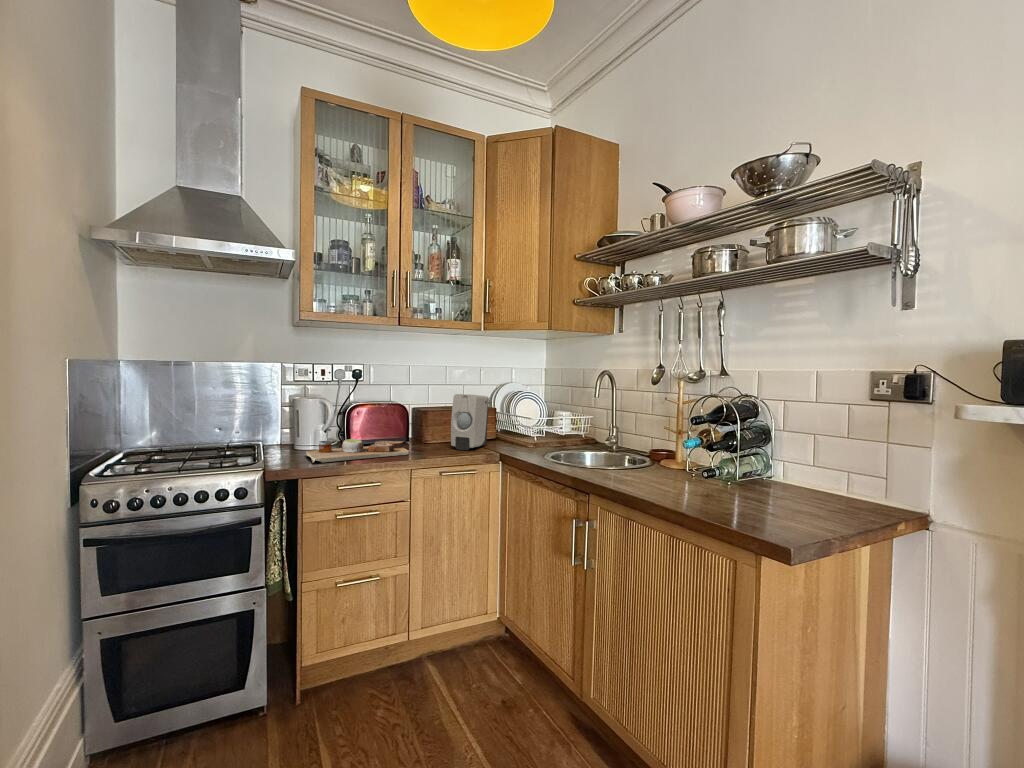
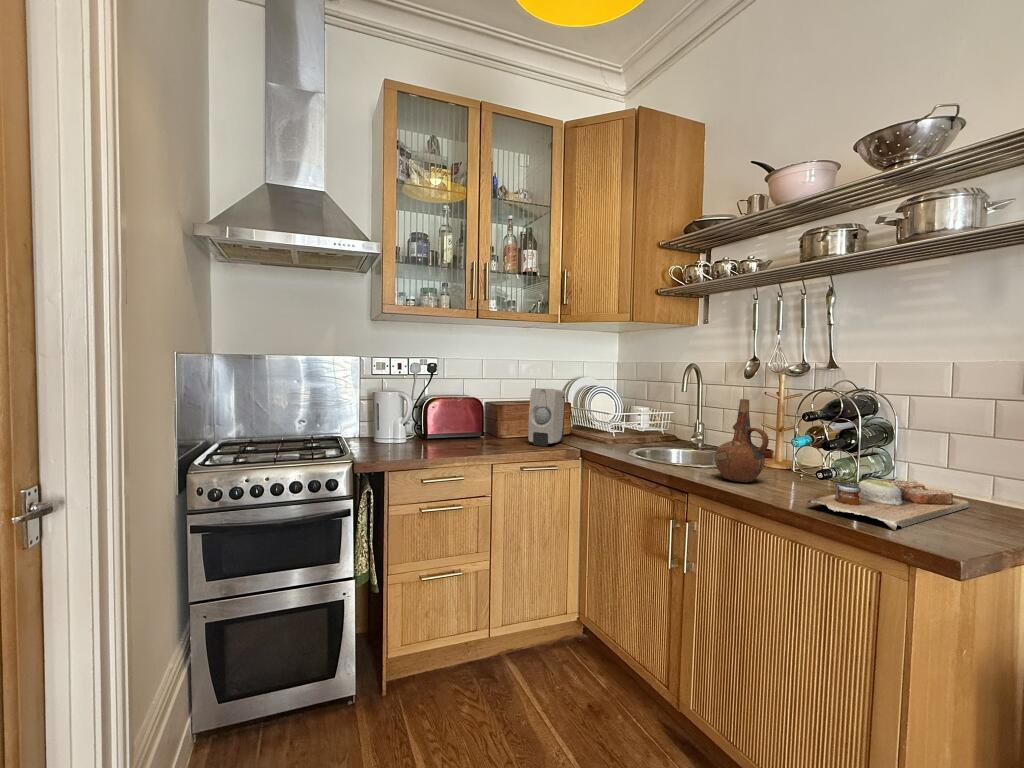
ceramic pitcher: none [613,405,660,483] -> present [715,399,769,482]
cutting board: present [305,439,410,463] -> present [807,479,969,530]

